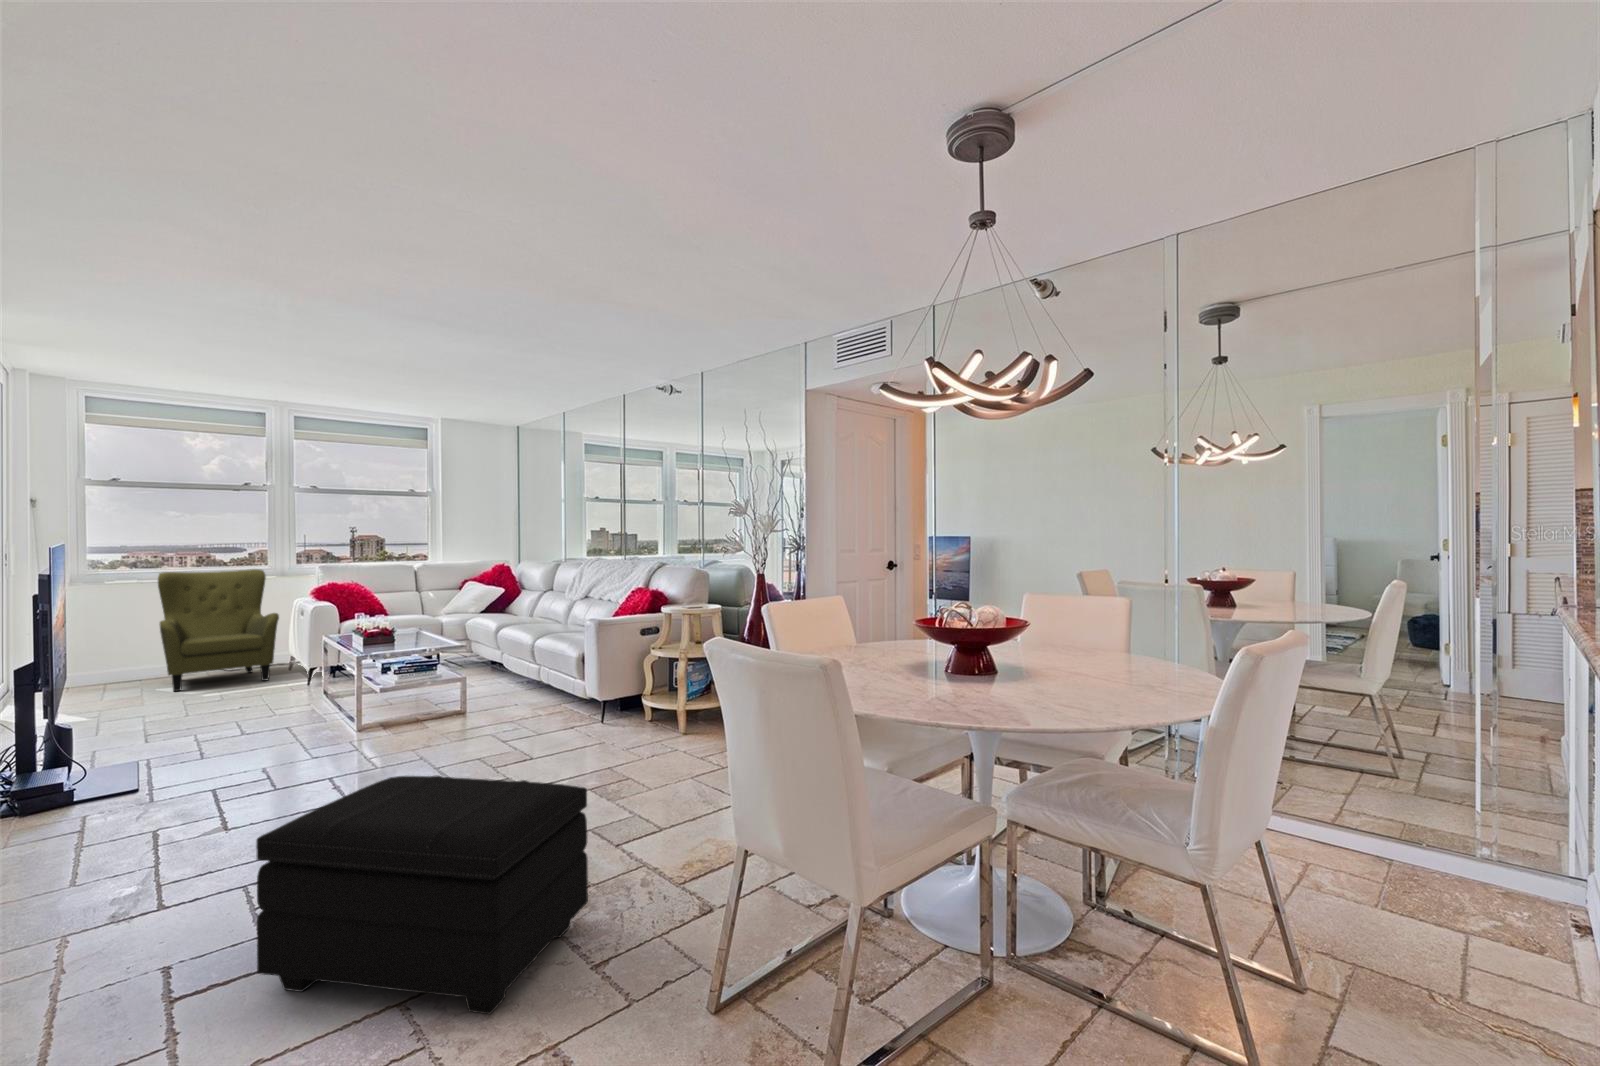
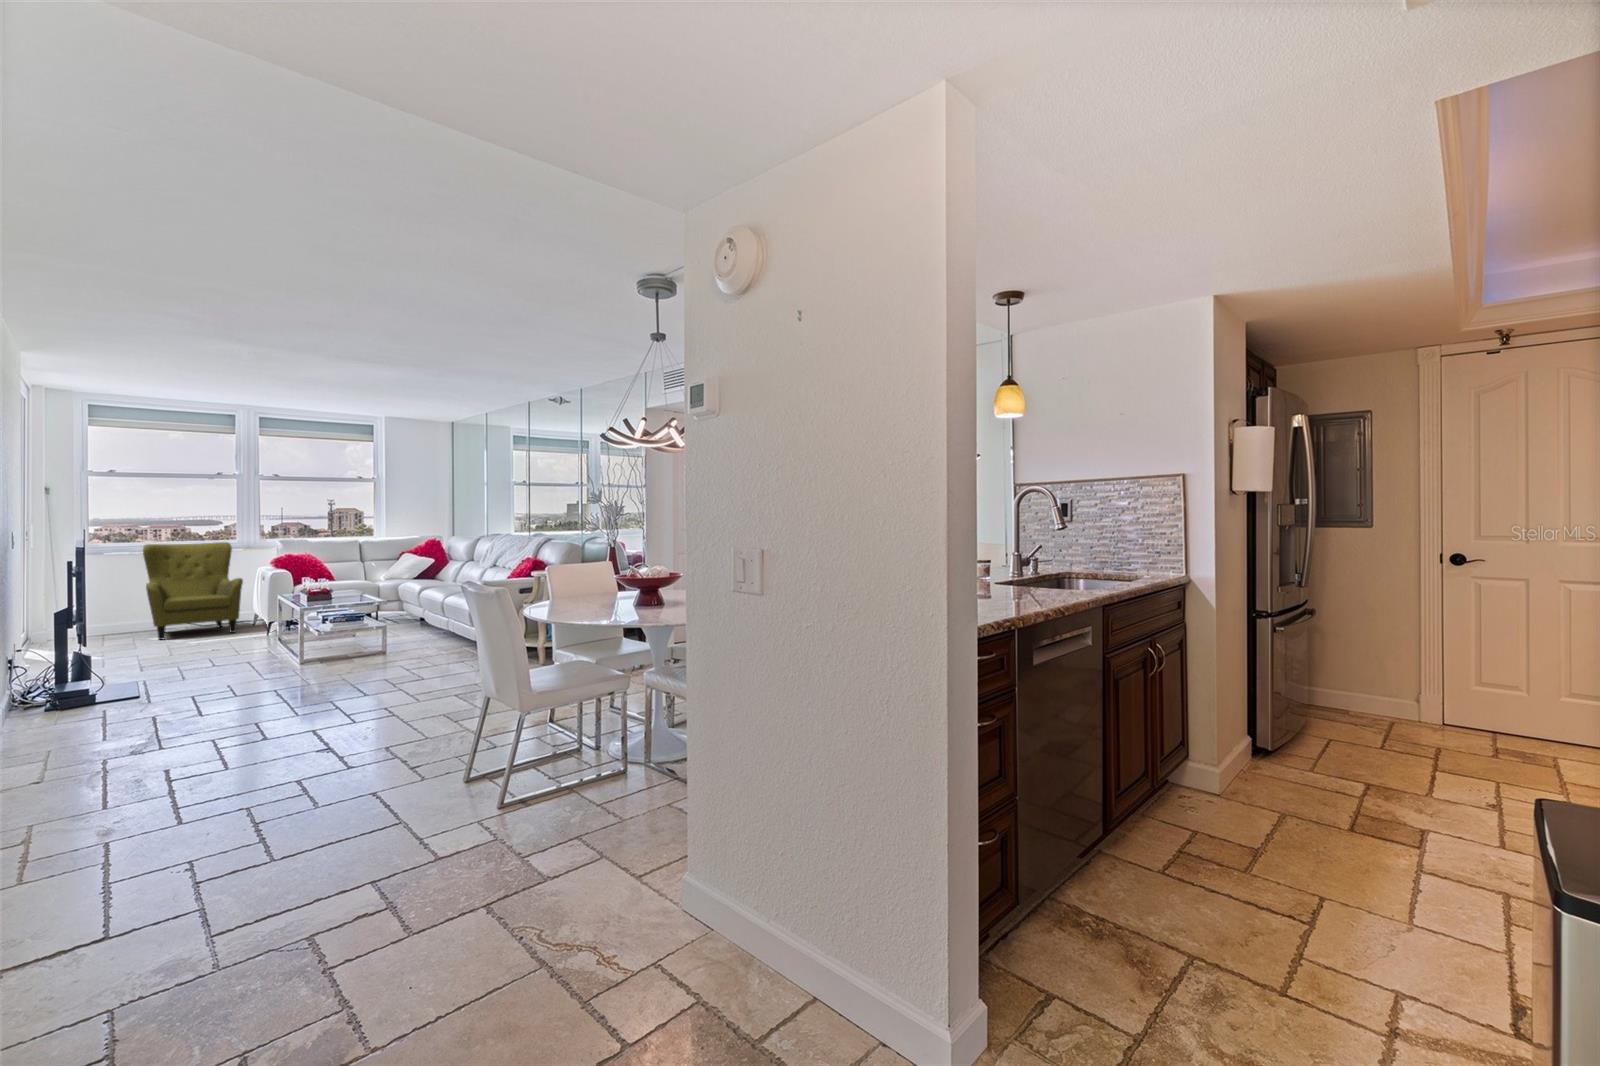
footstool: present [256,775,588,1014] -> none [217,668,416,783]

